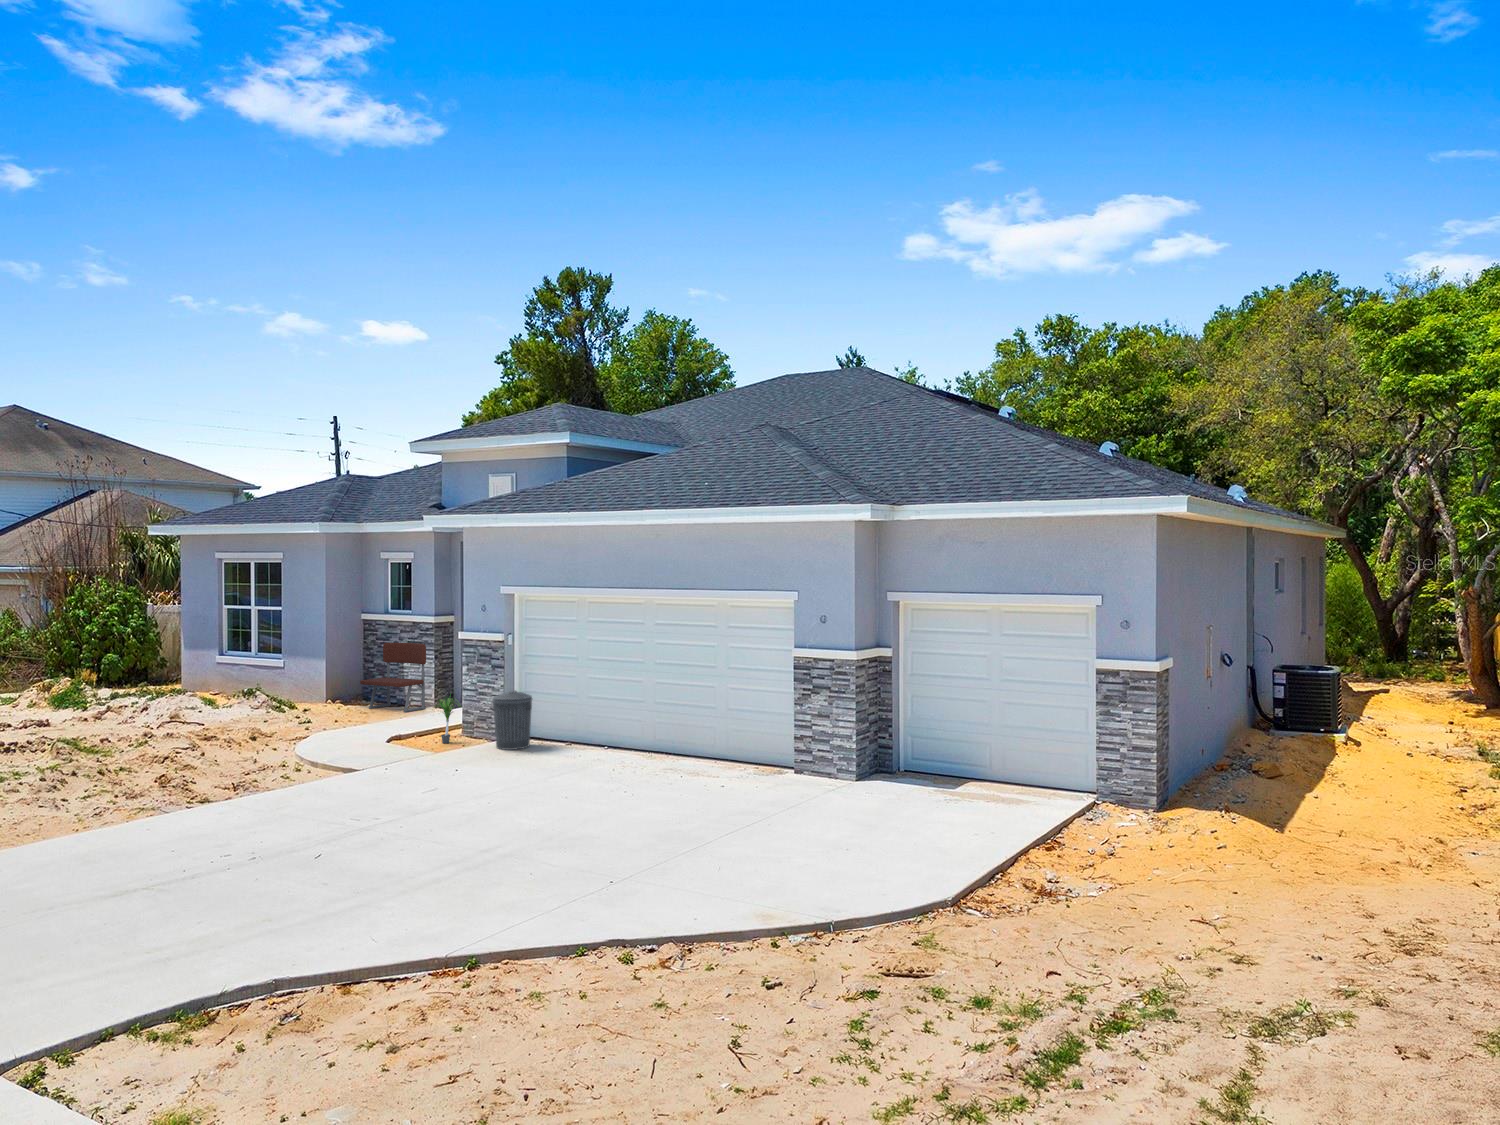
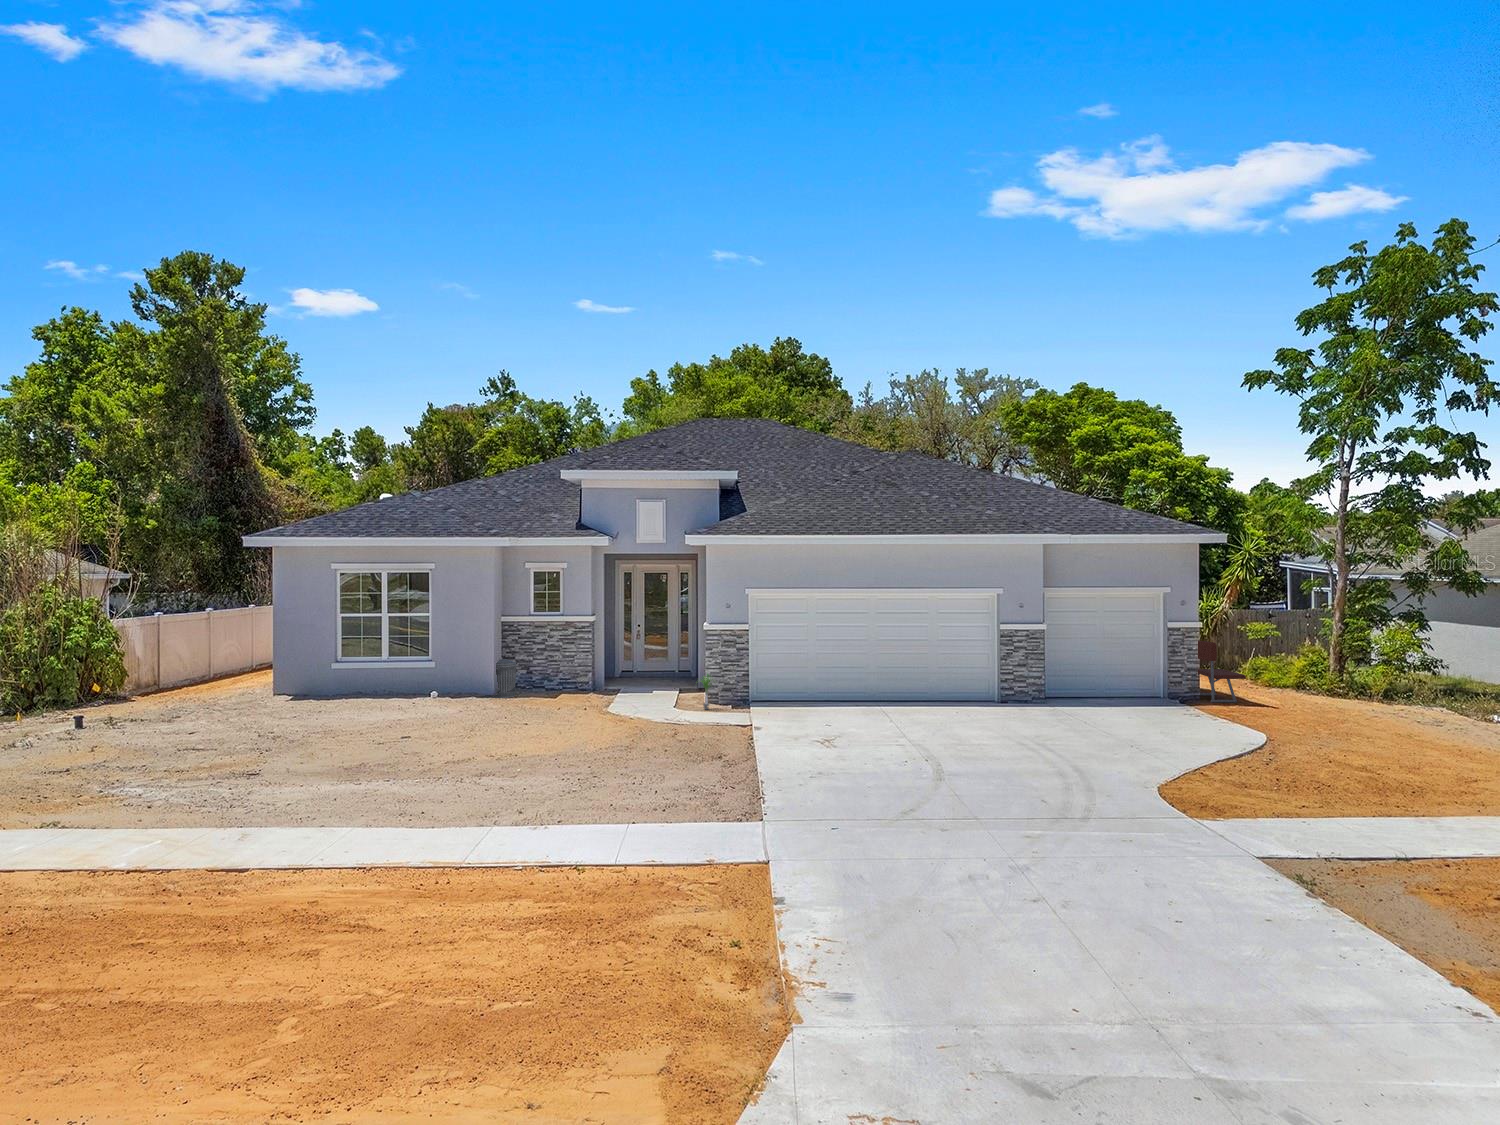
bench: present [360,643,426,712] -> present [1193,640,1246,703]
trash can: present [493,691,532,750] -> present [492,659,516,698]

